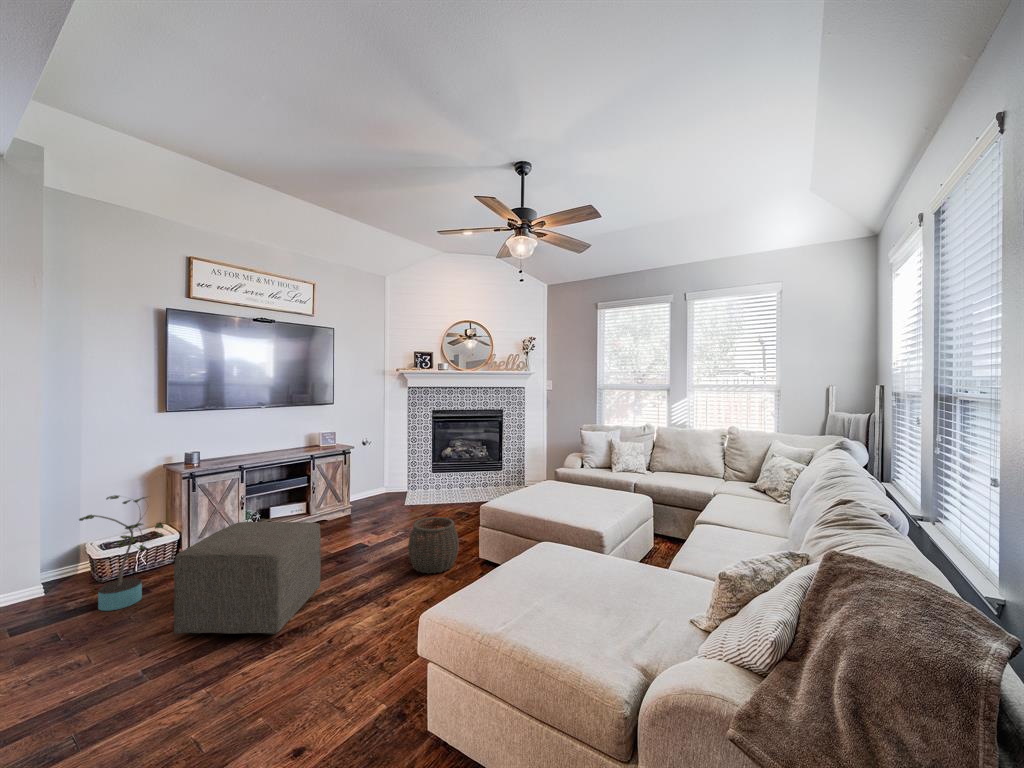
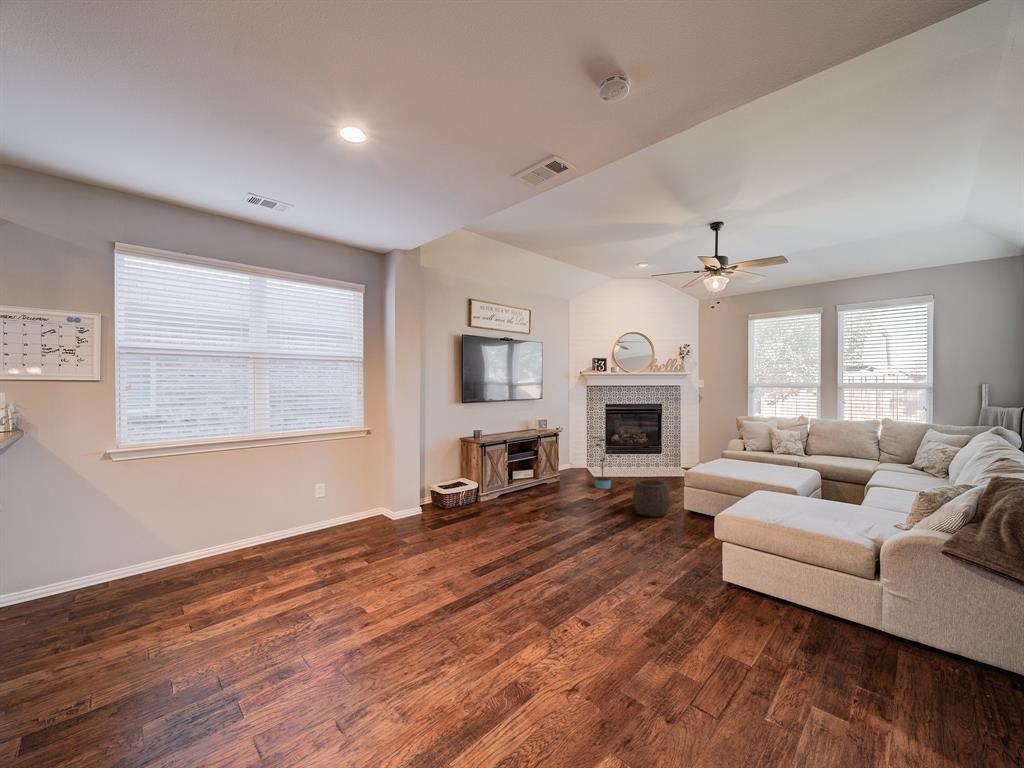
potted plant: present [79,495,164,611] -> present [593,437,619,489]
ottoman: present [174,522,321,635] -> none [524,474,588,539]

